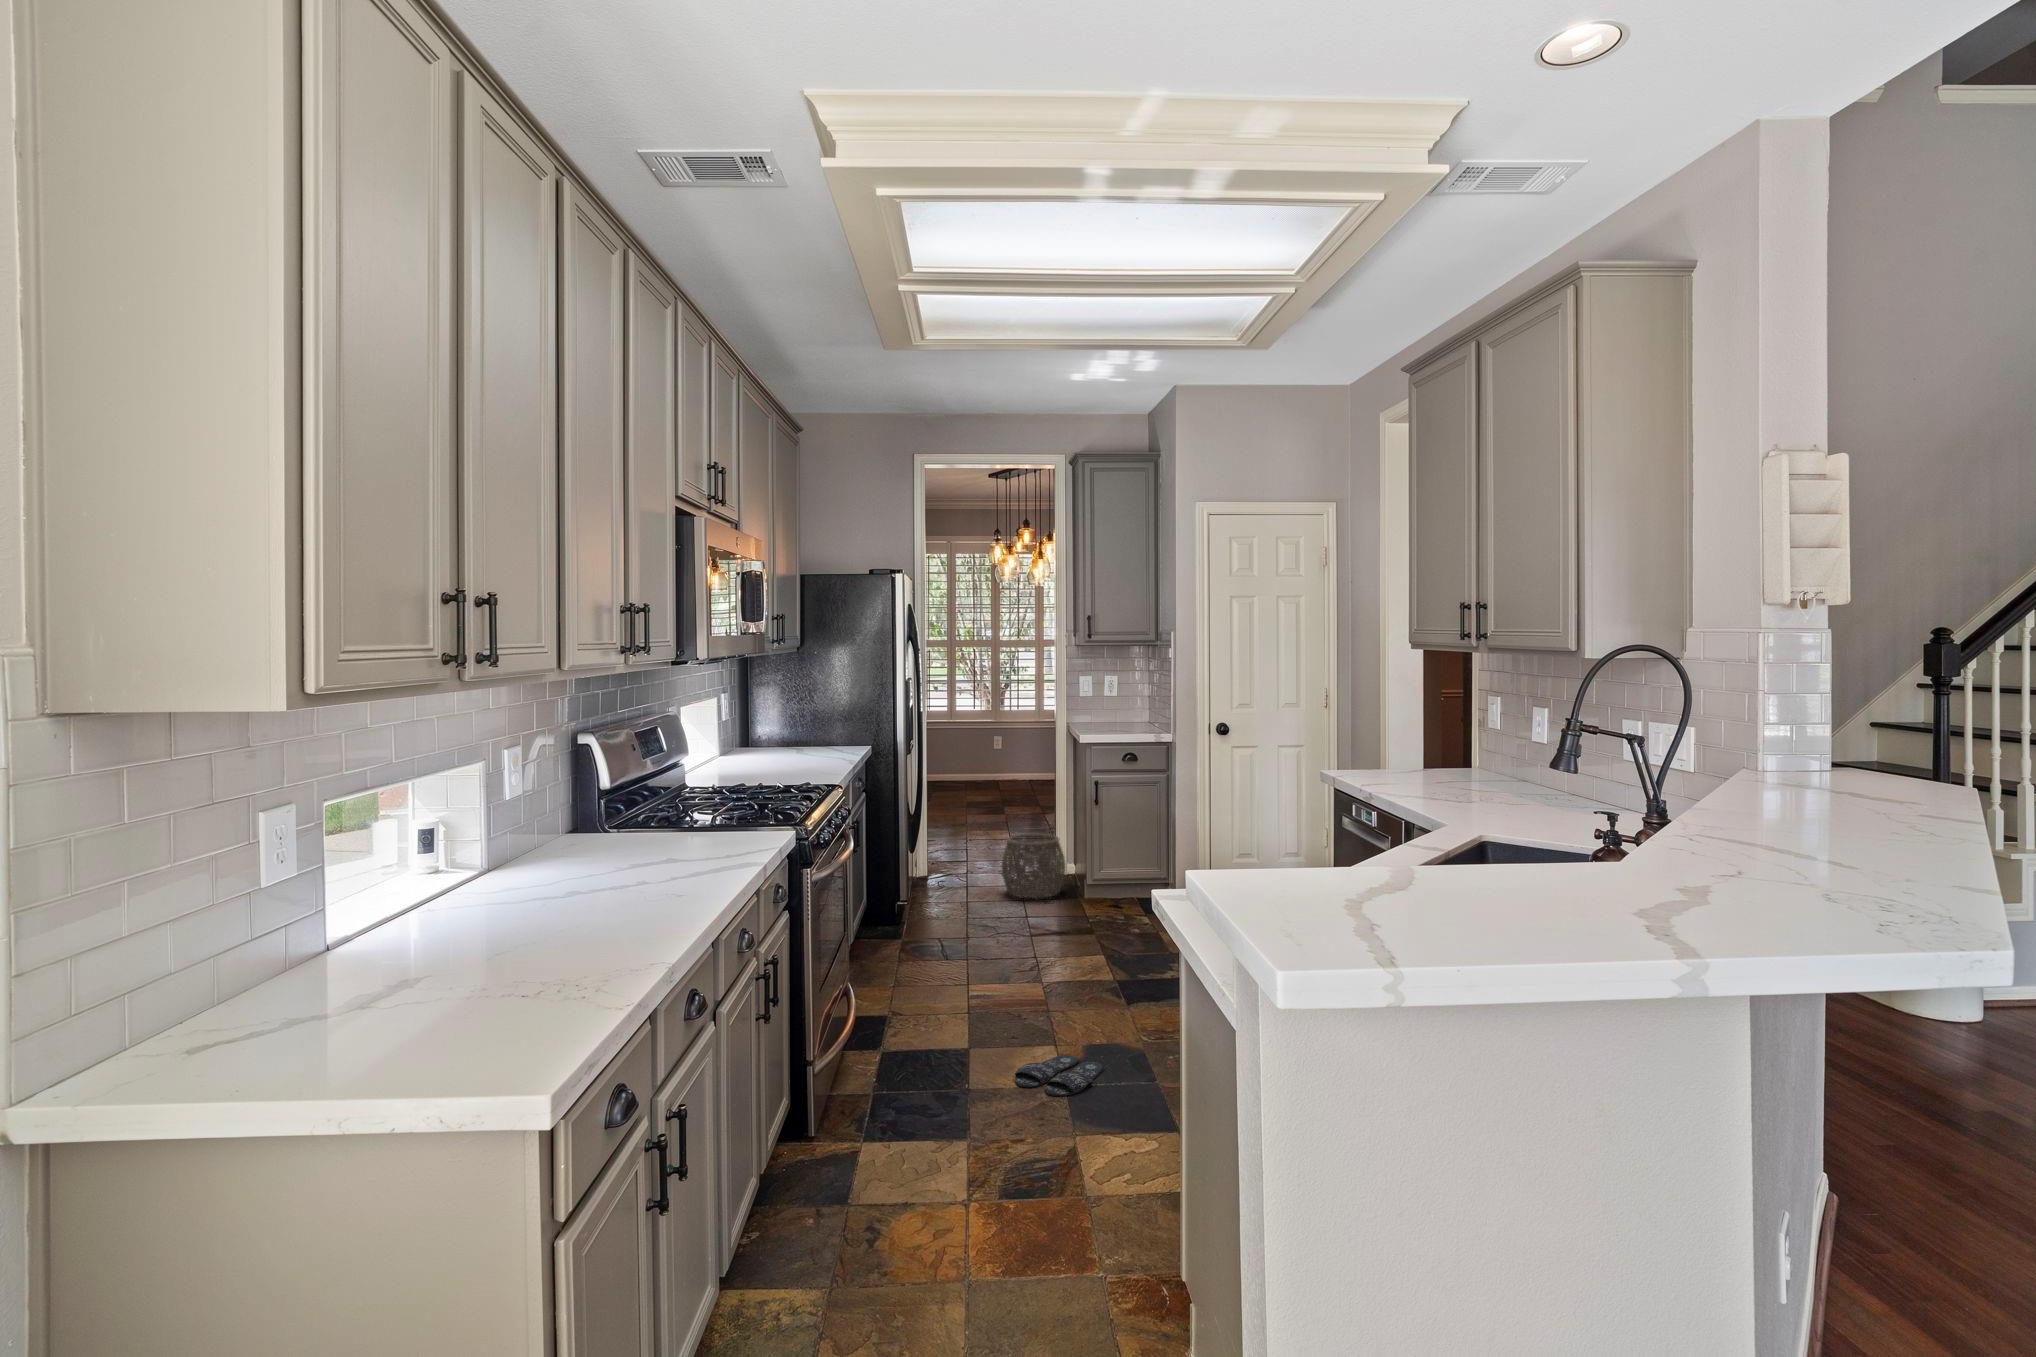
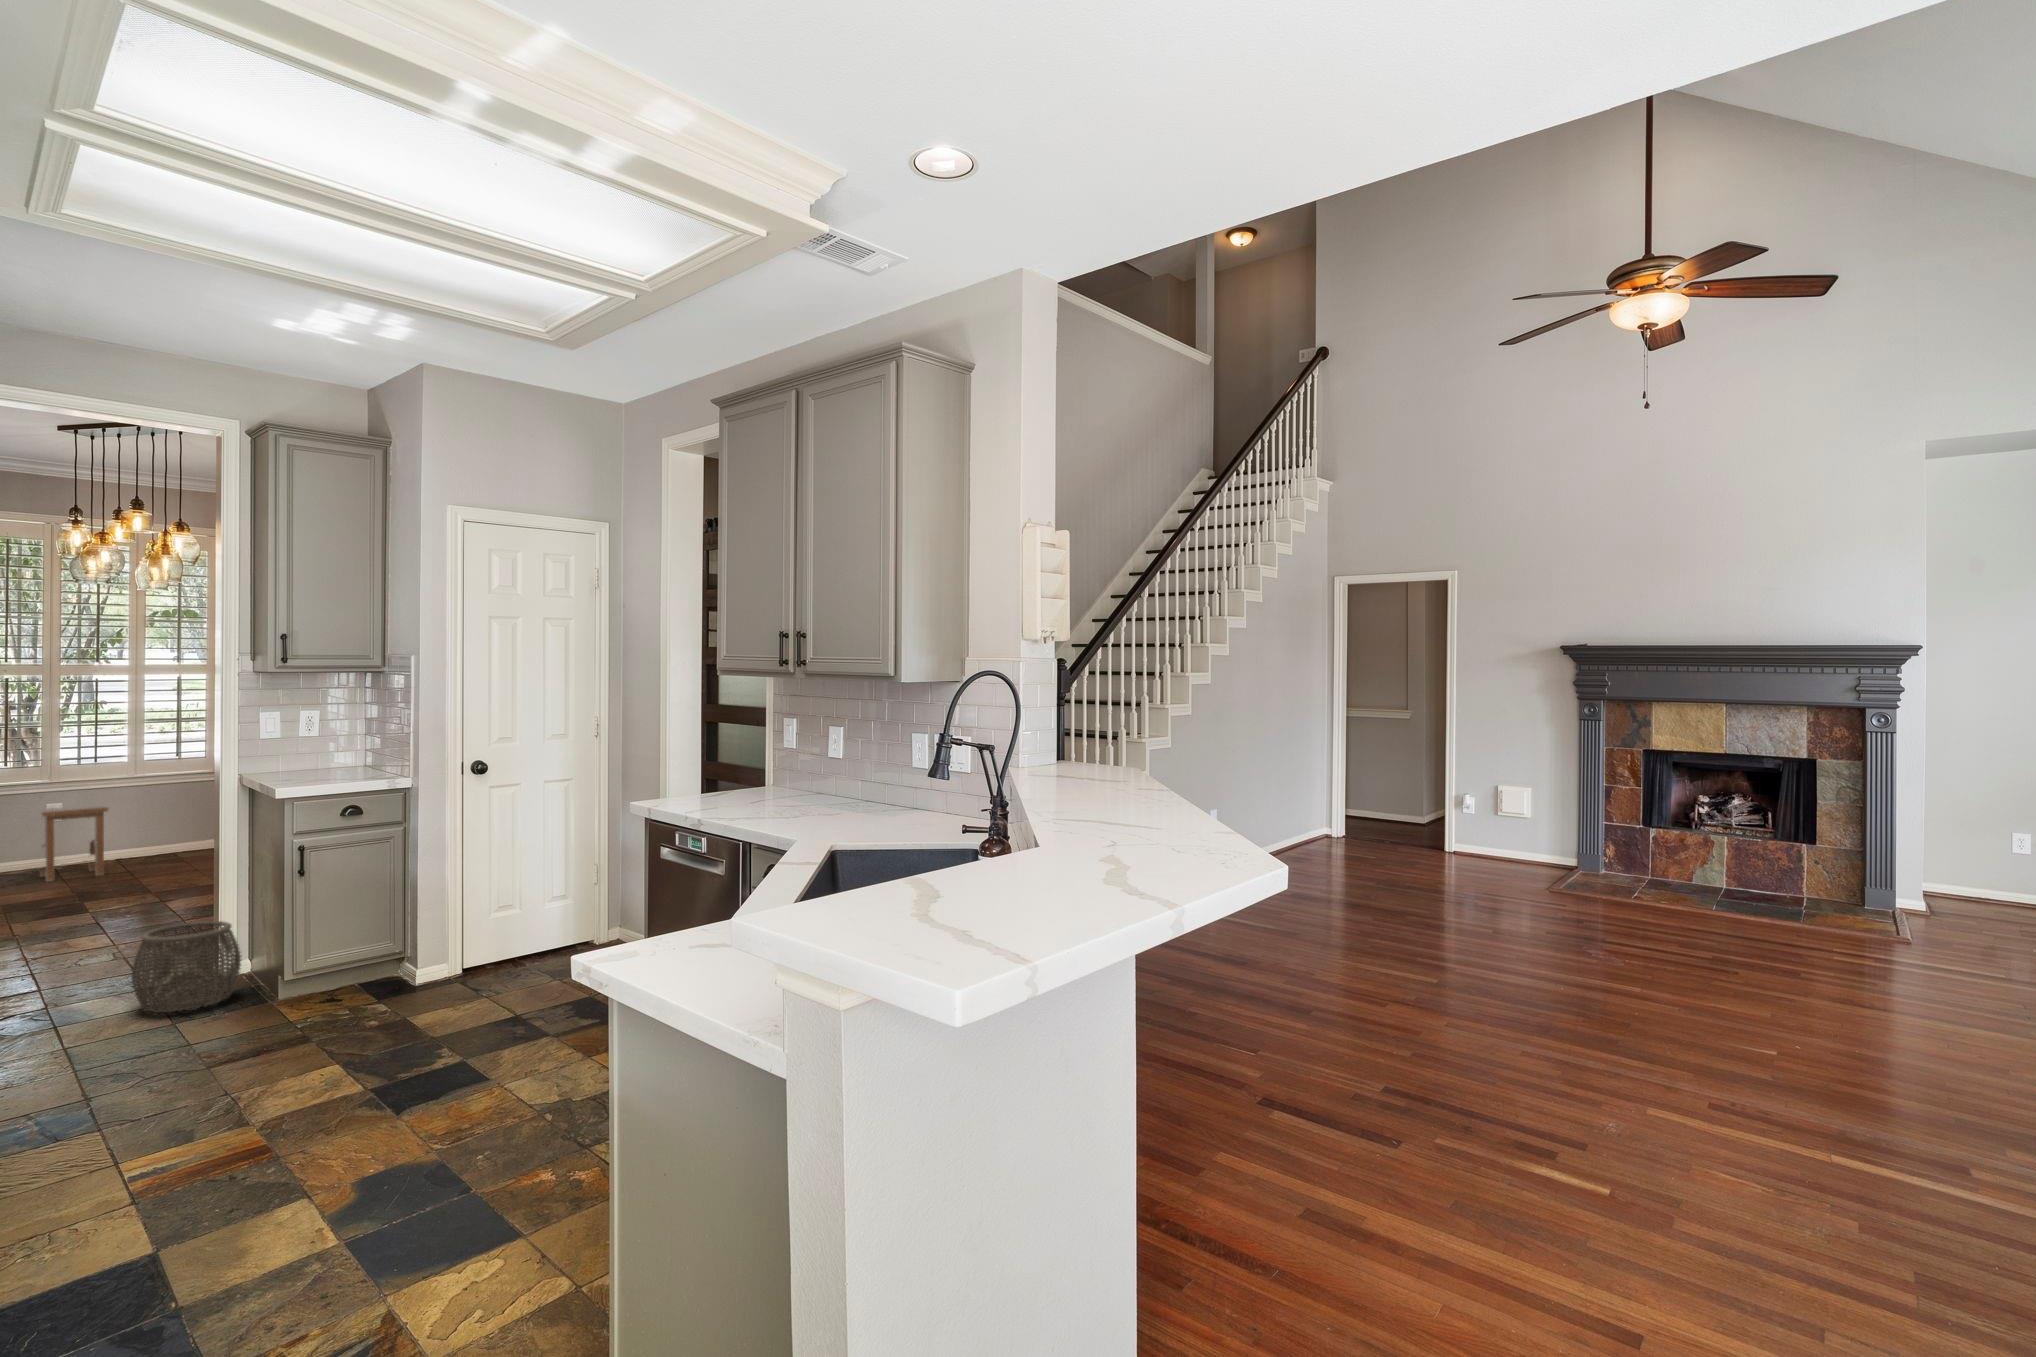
stool: none [982,739,1020,793] -> present [37,804,108,882]
slippers: present [1015,1055,1104,1096] -> none [259,1193,392,1261]

